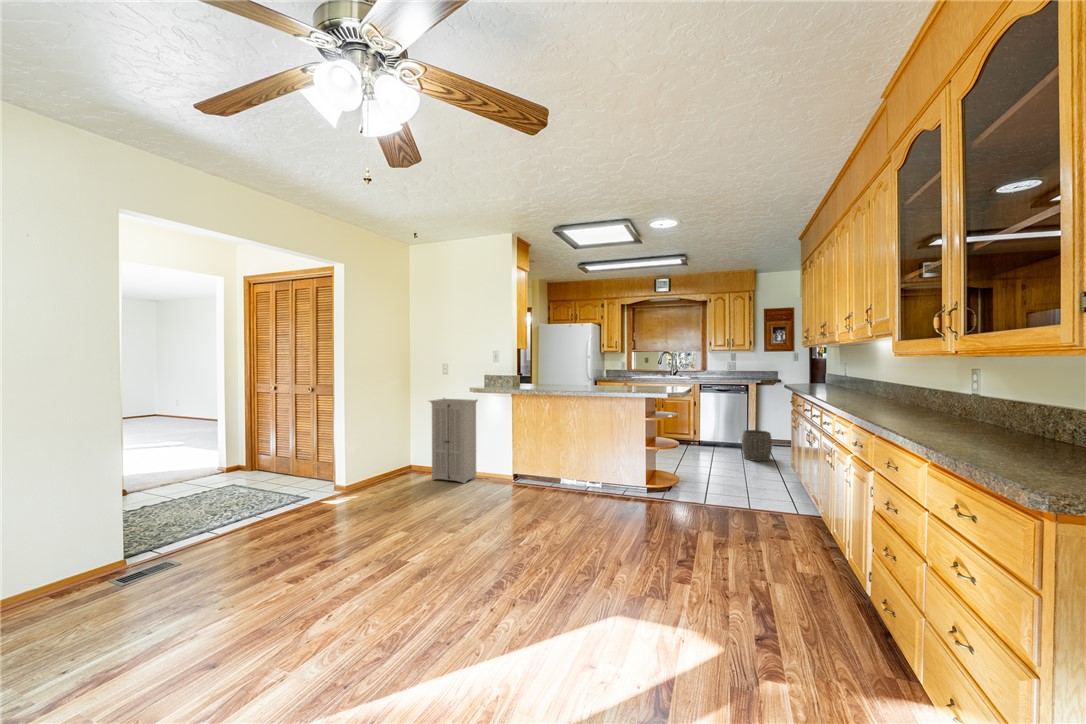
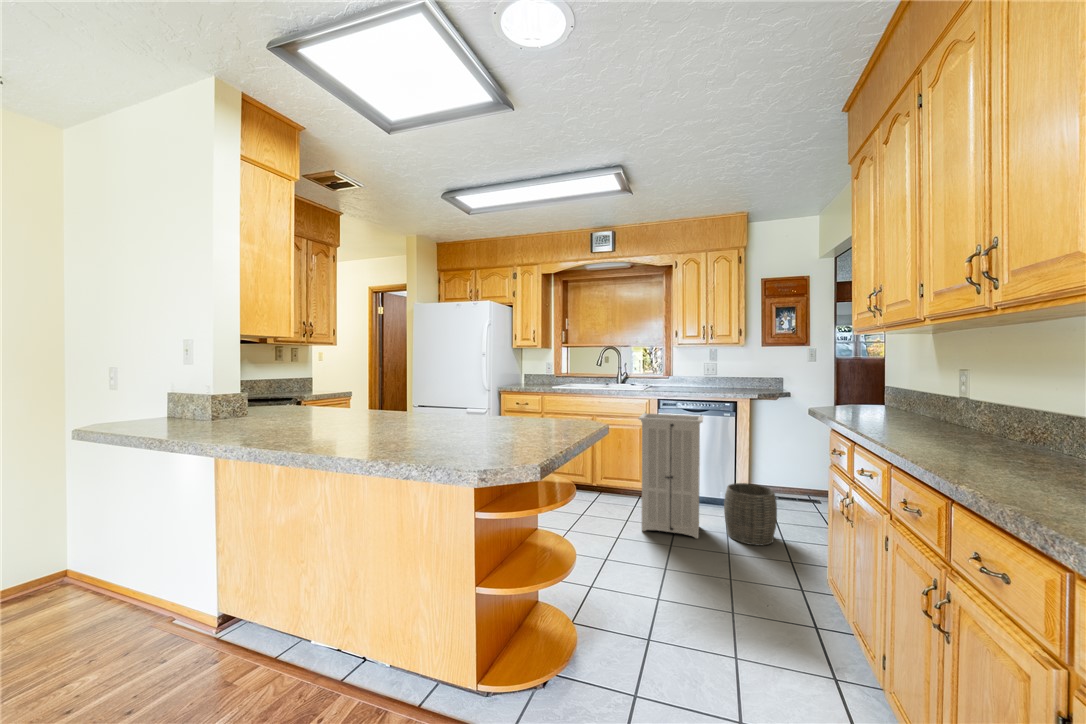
storage cabinet: present [430,398,478,484] -> present [639,413,703,538]

